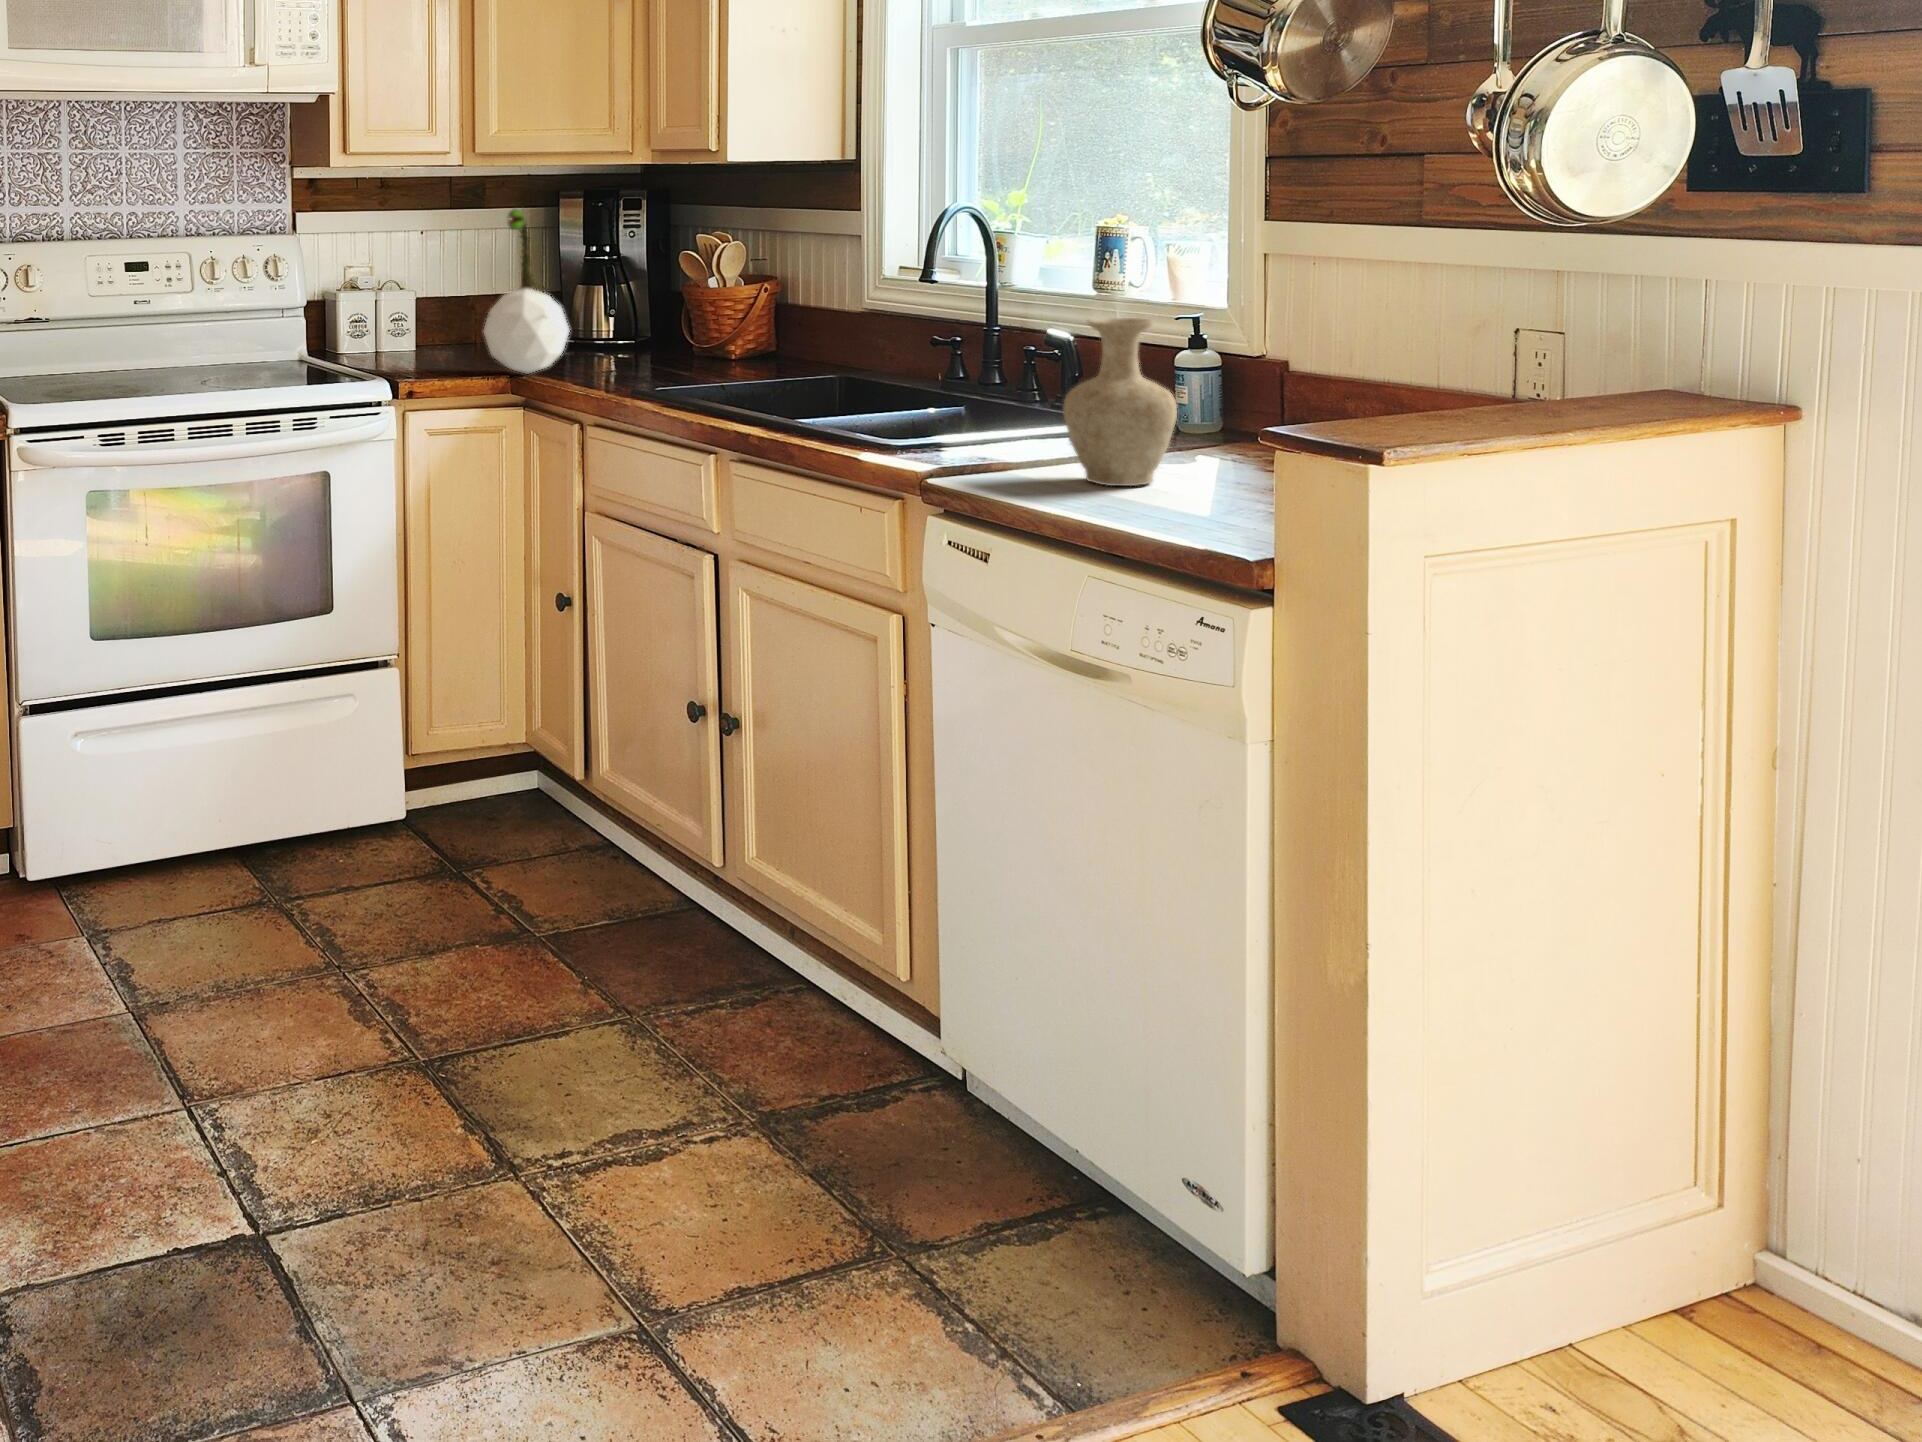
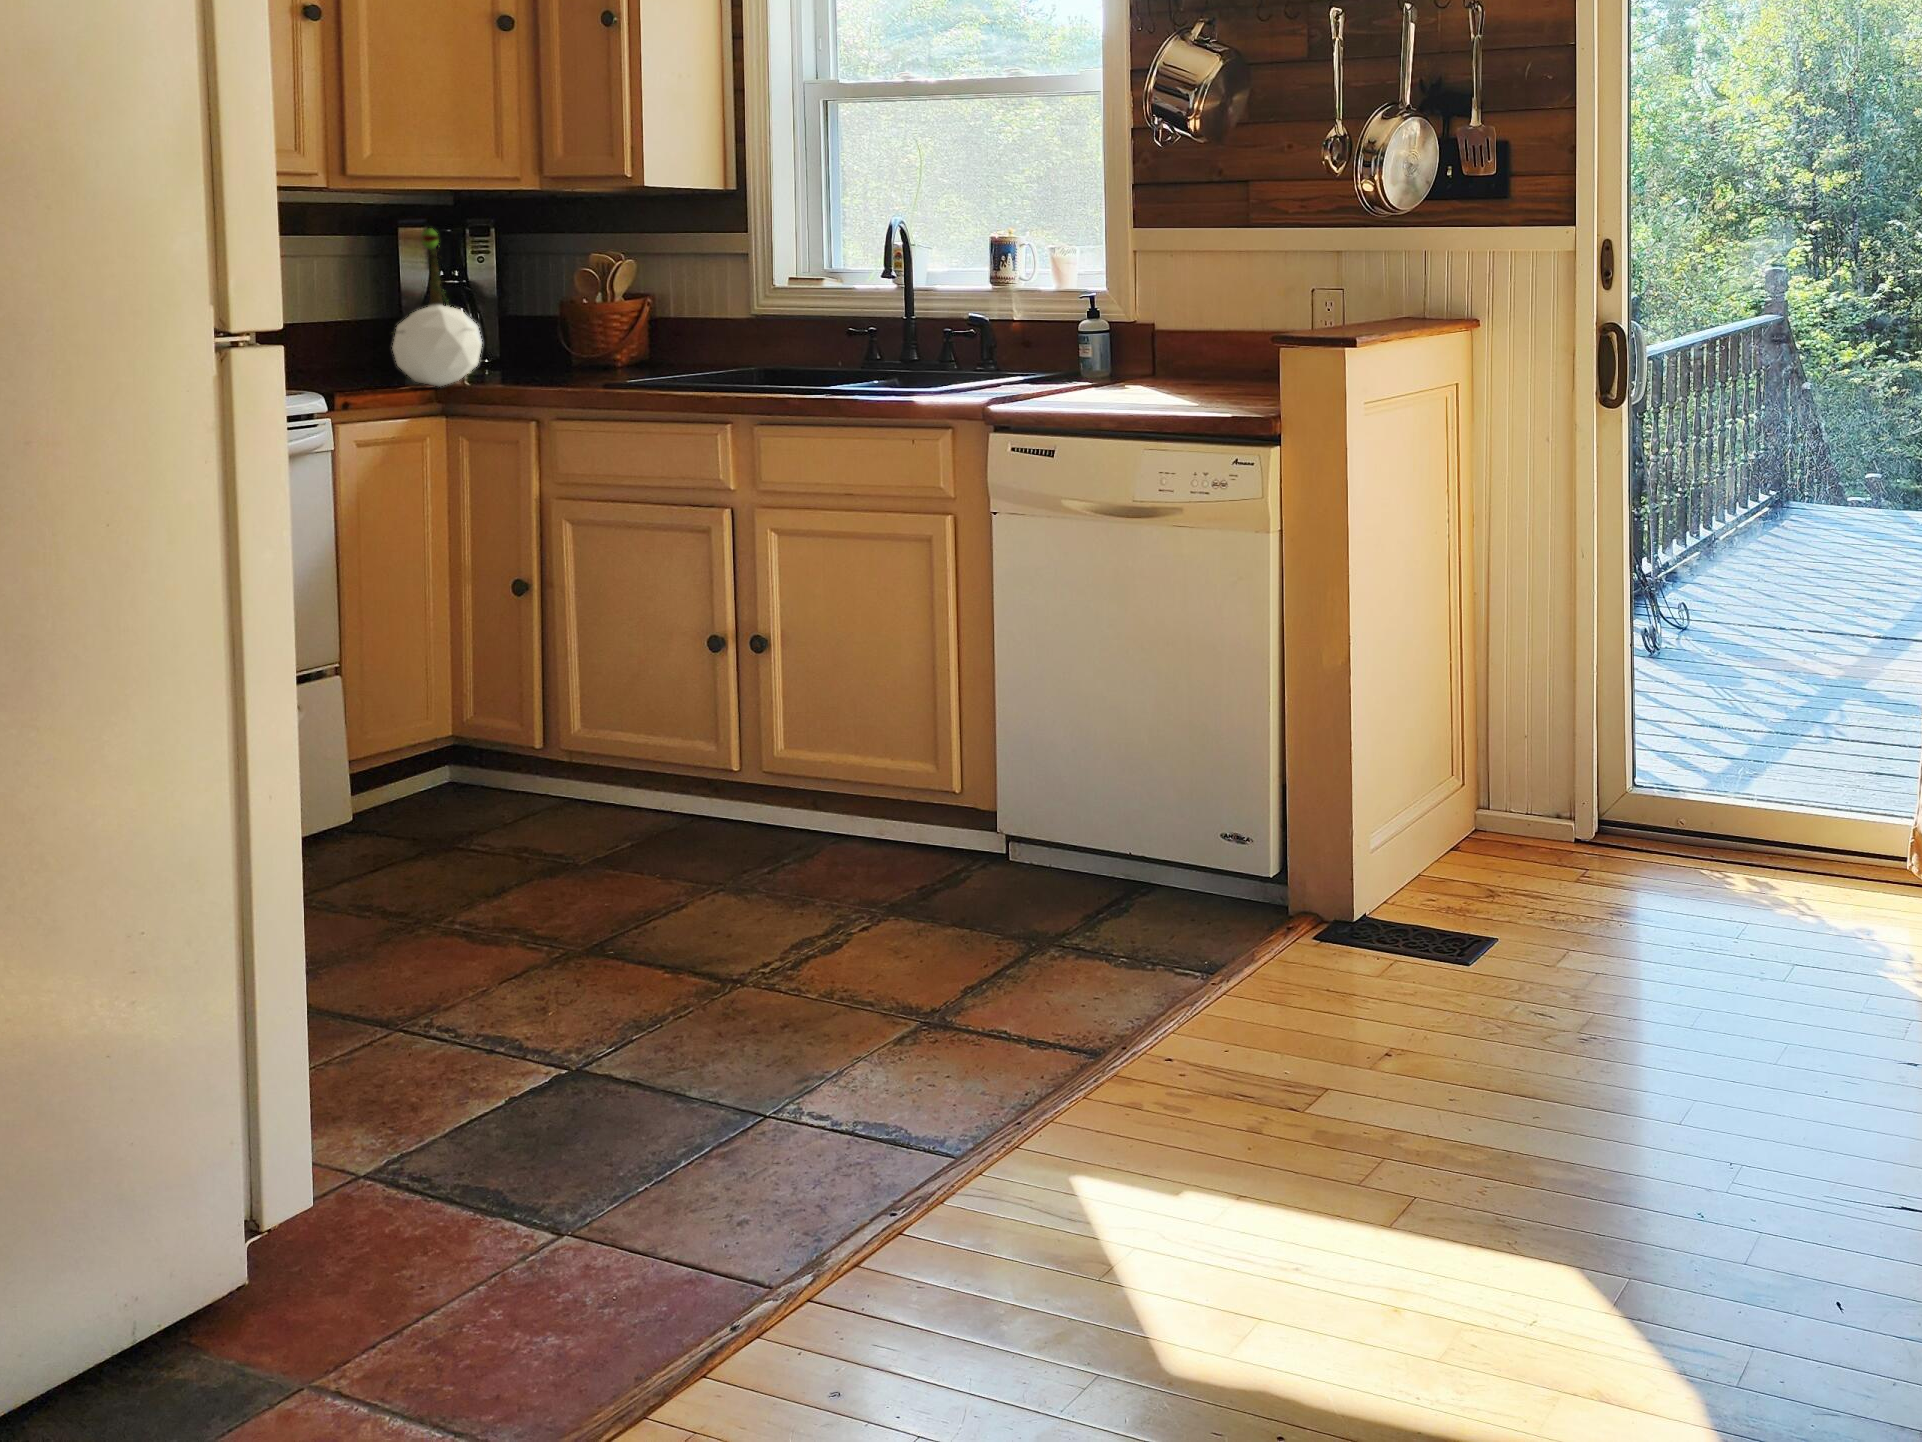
vase: present [1063,318,1177,486] -> none [1063,287,1137,402]

